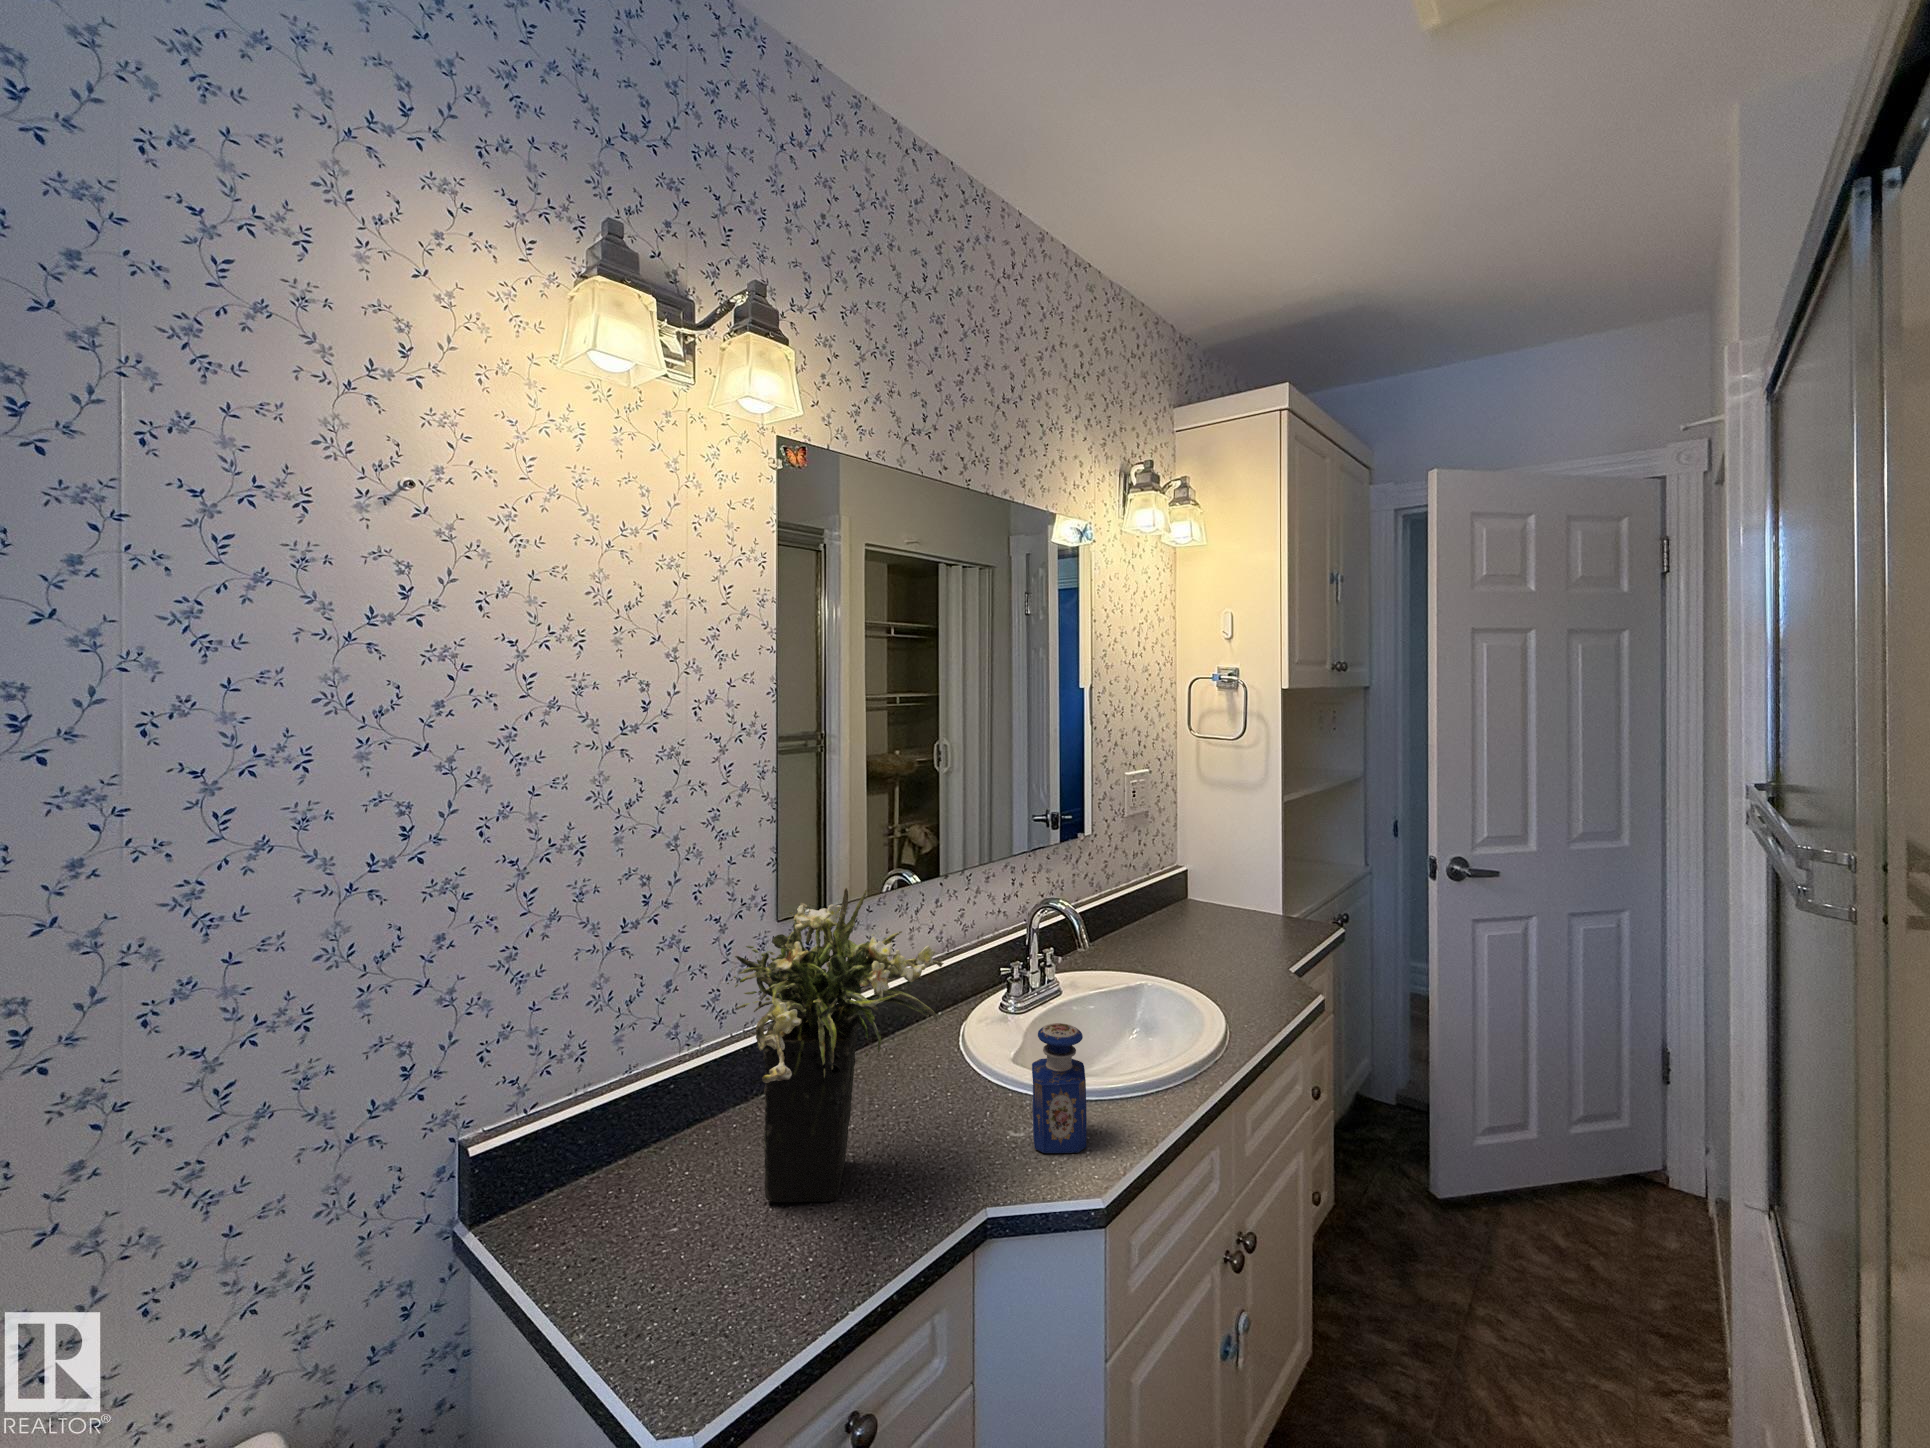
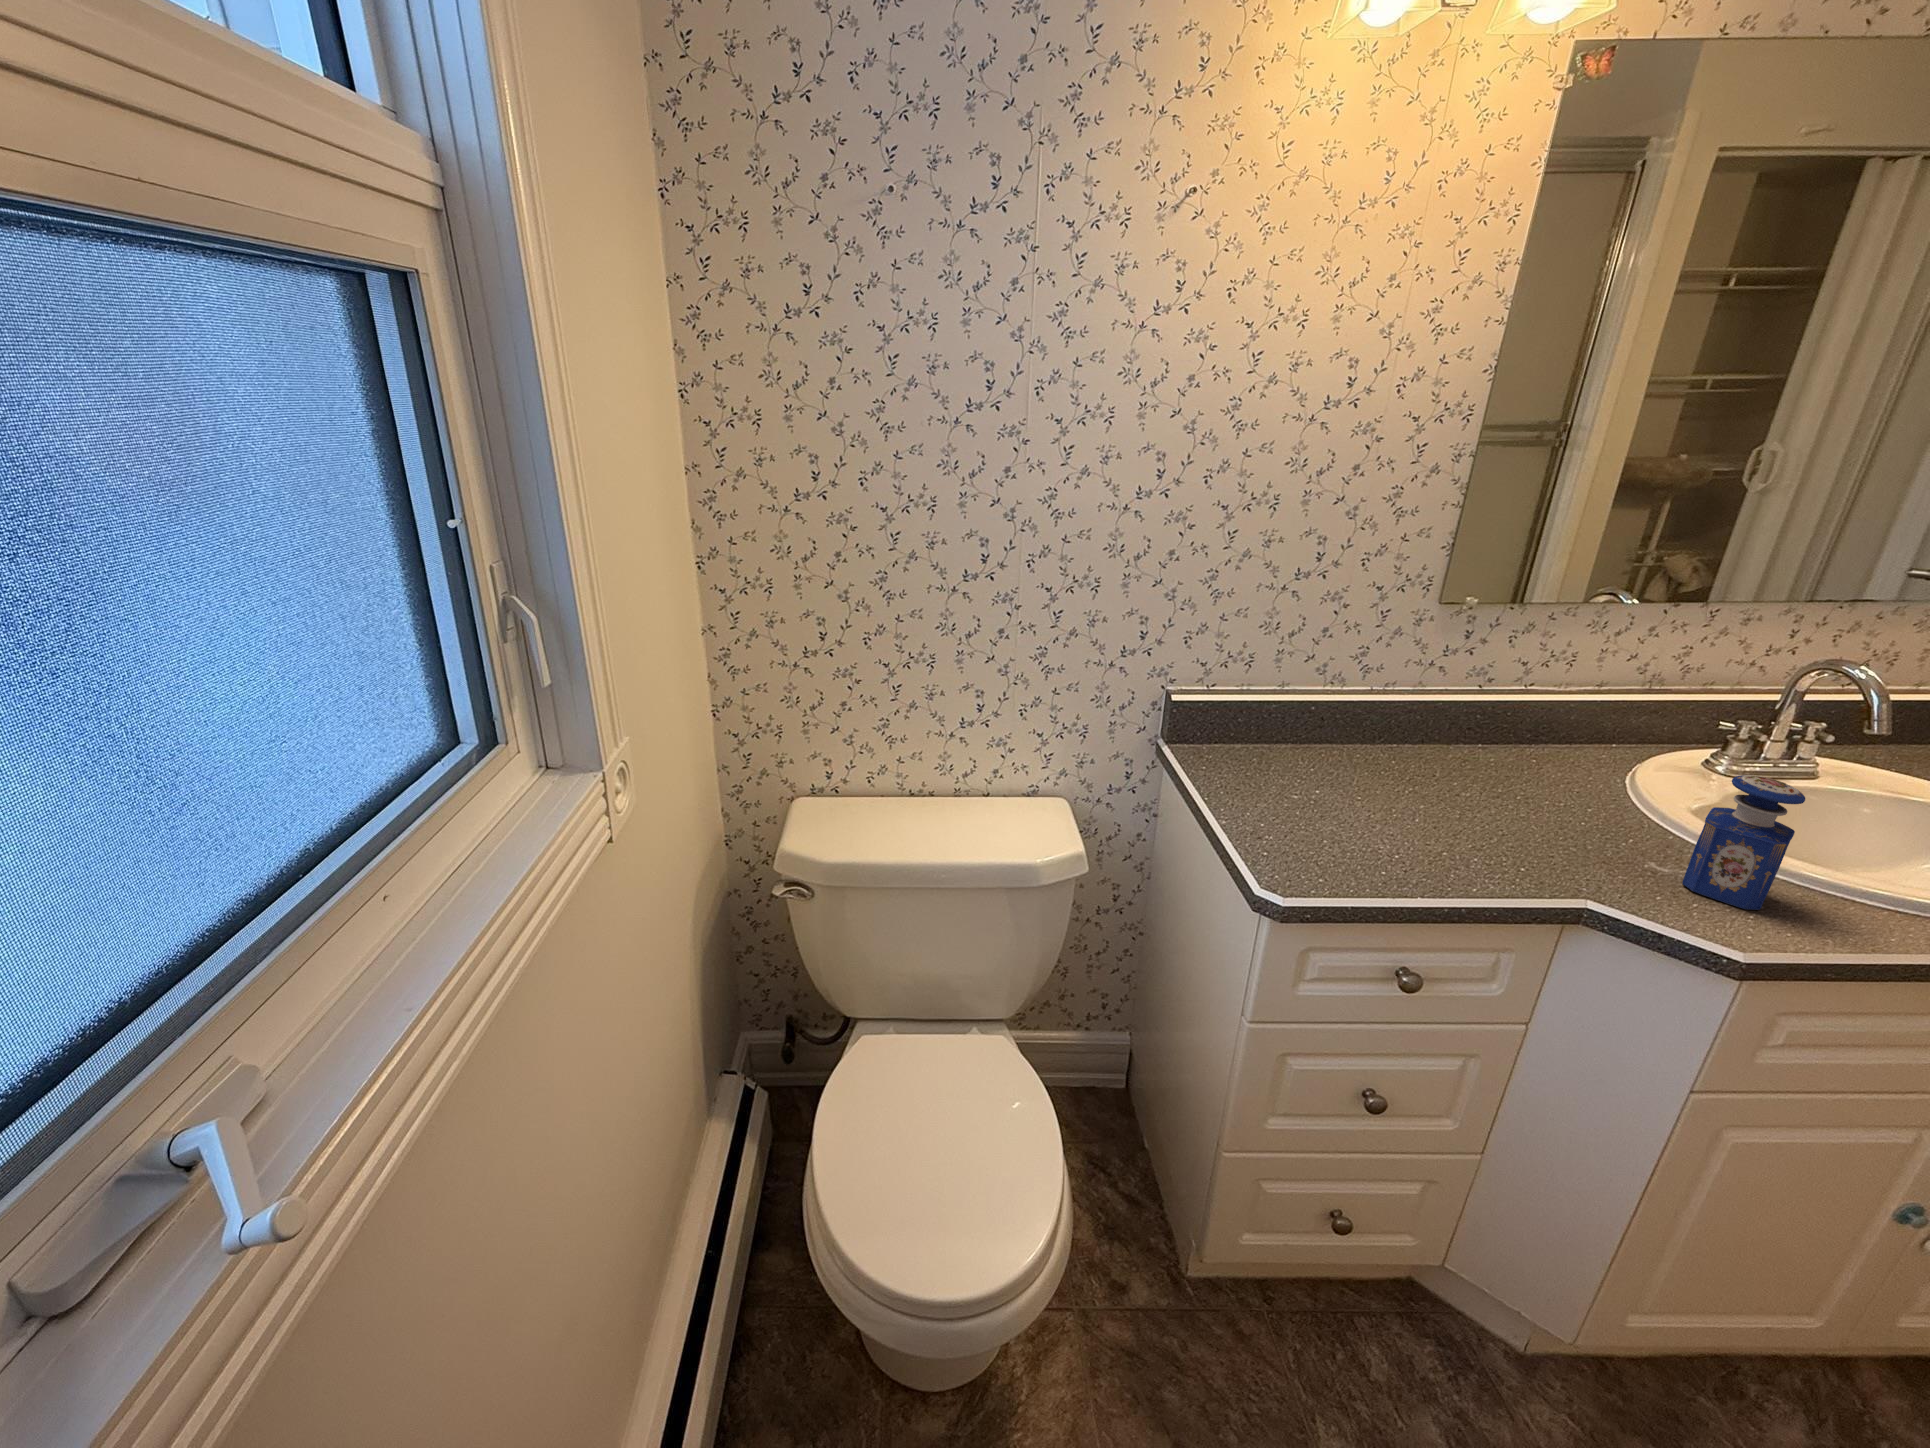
flower arrangement: present [727,888,944,1202] -> none [1366,575,1621,831]

